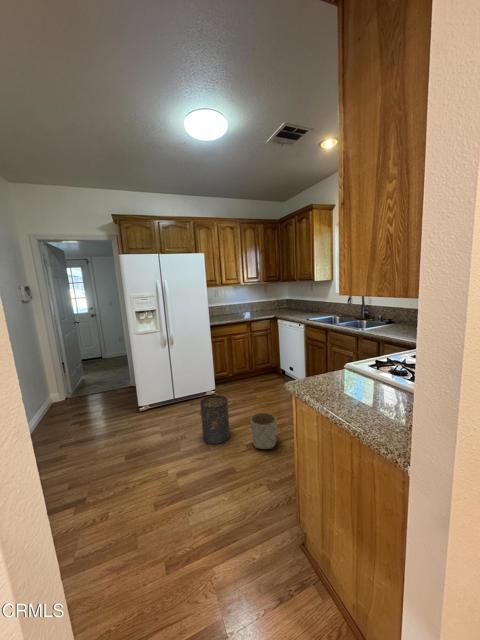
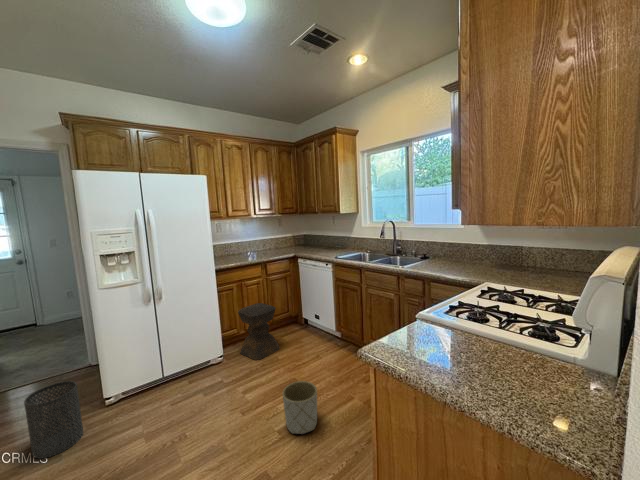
stool: none [227,354,259,396] -> present [238,303,280,360]
trash can: present [200,395,230,444] -> present [24,381,83,458]

